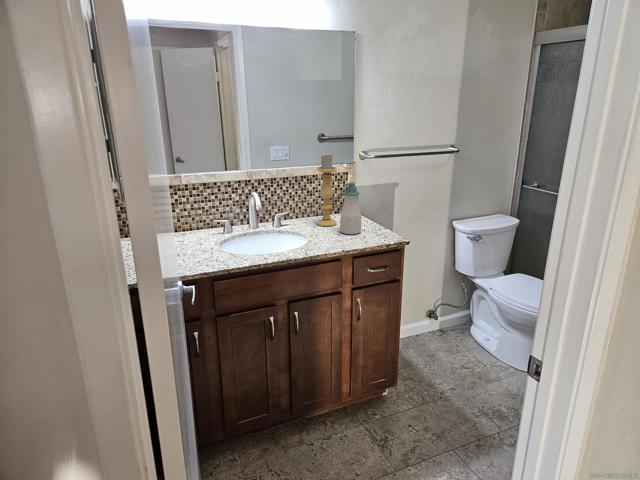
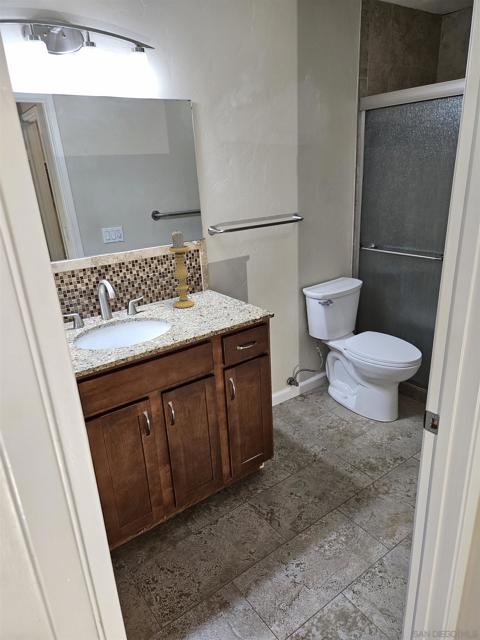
soap bottle: present [340,182,361,234] -> none [200,260,222,314]

